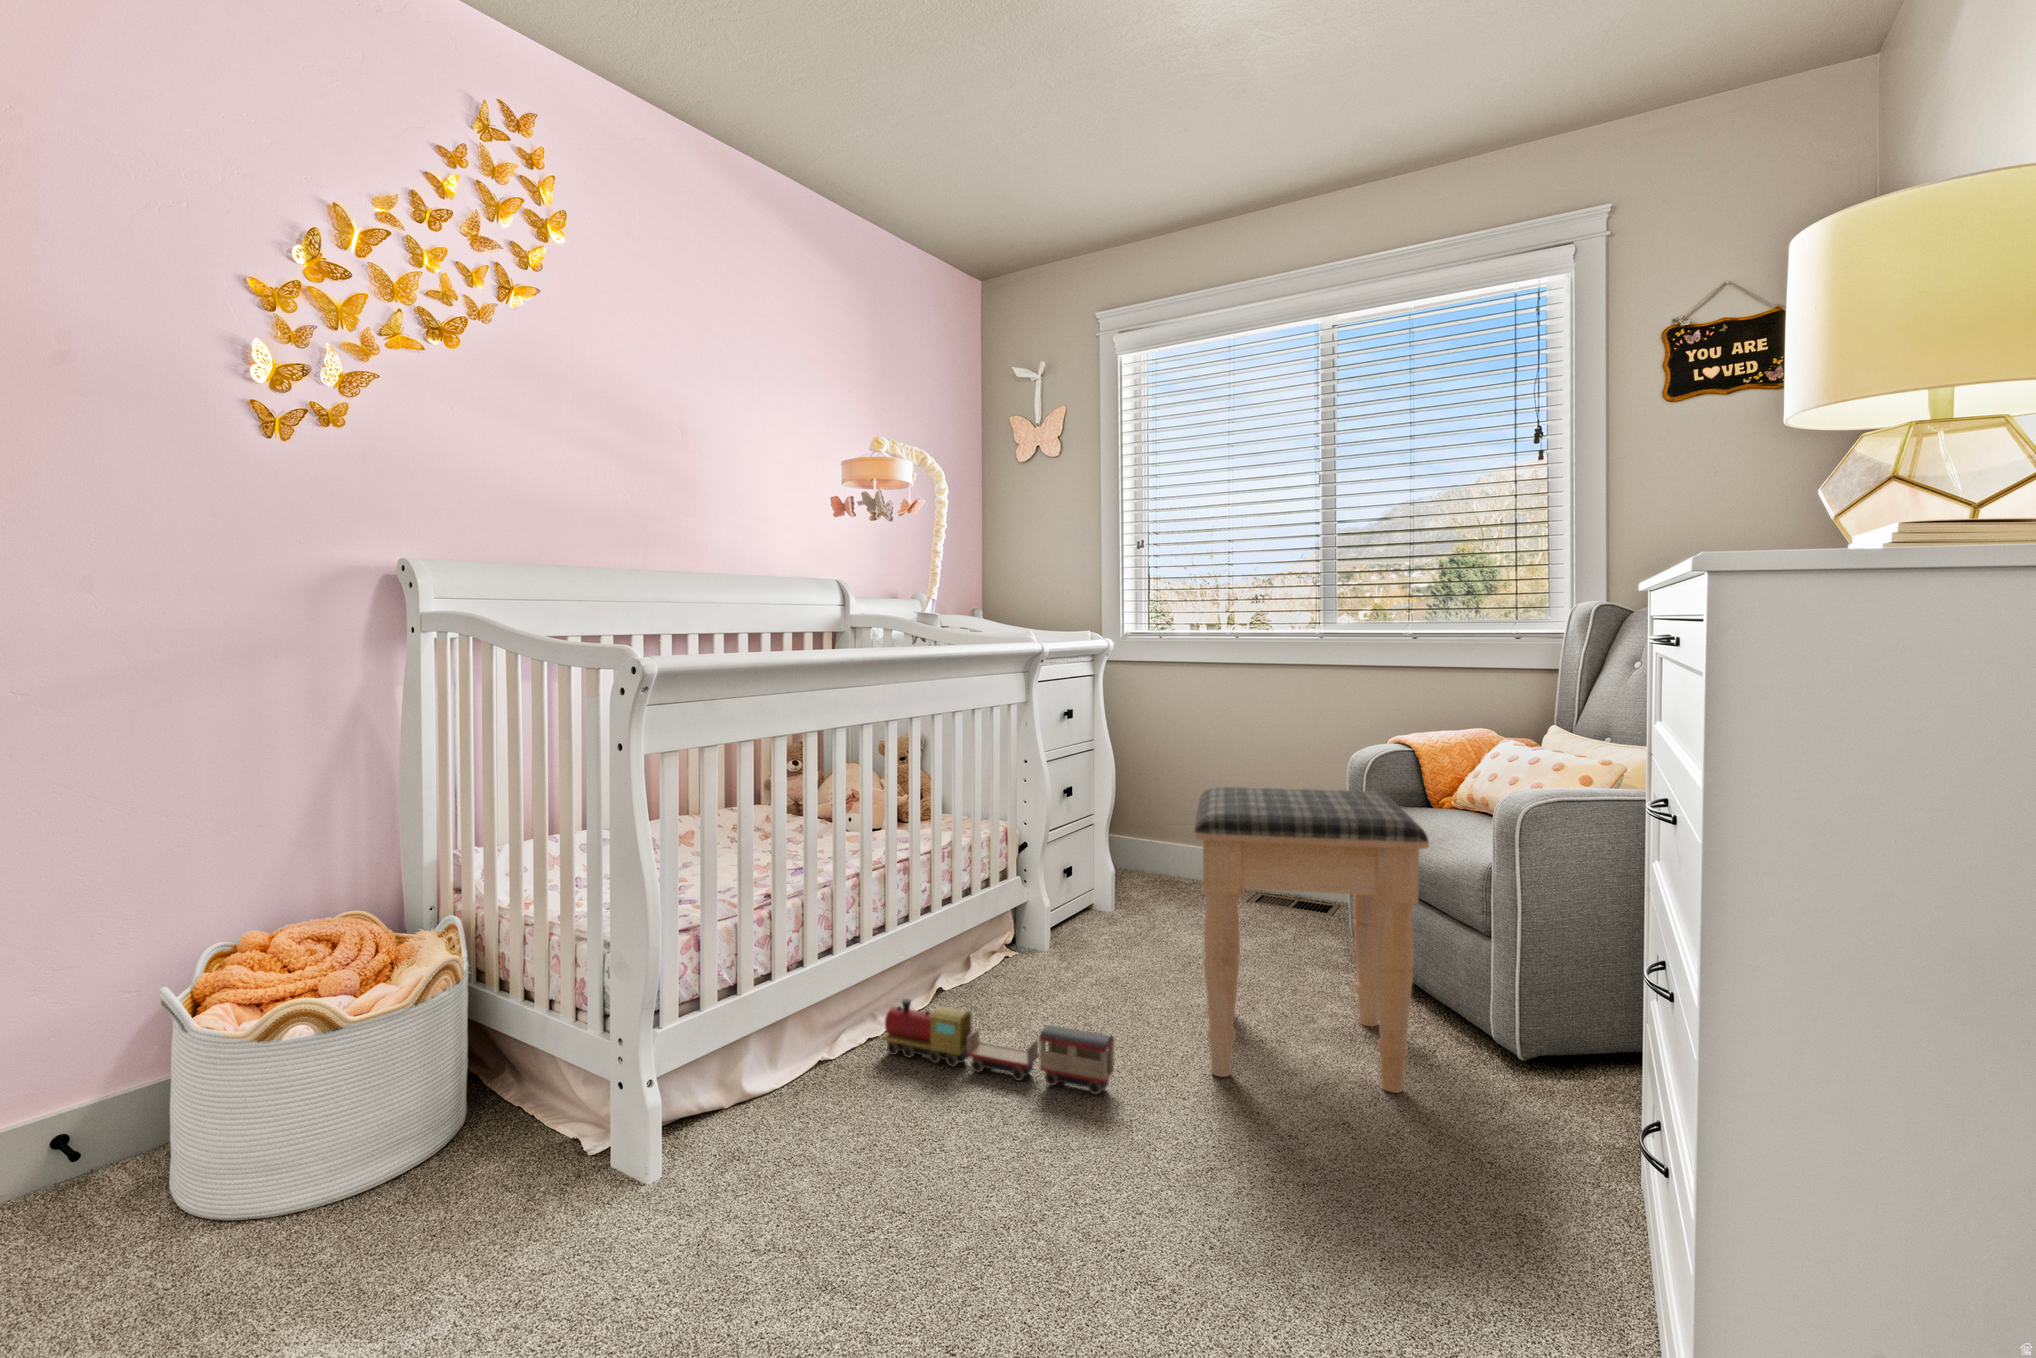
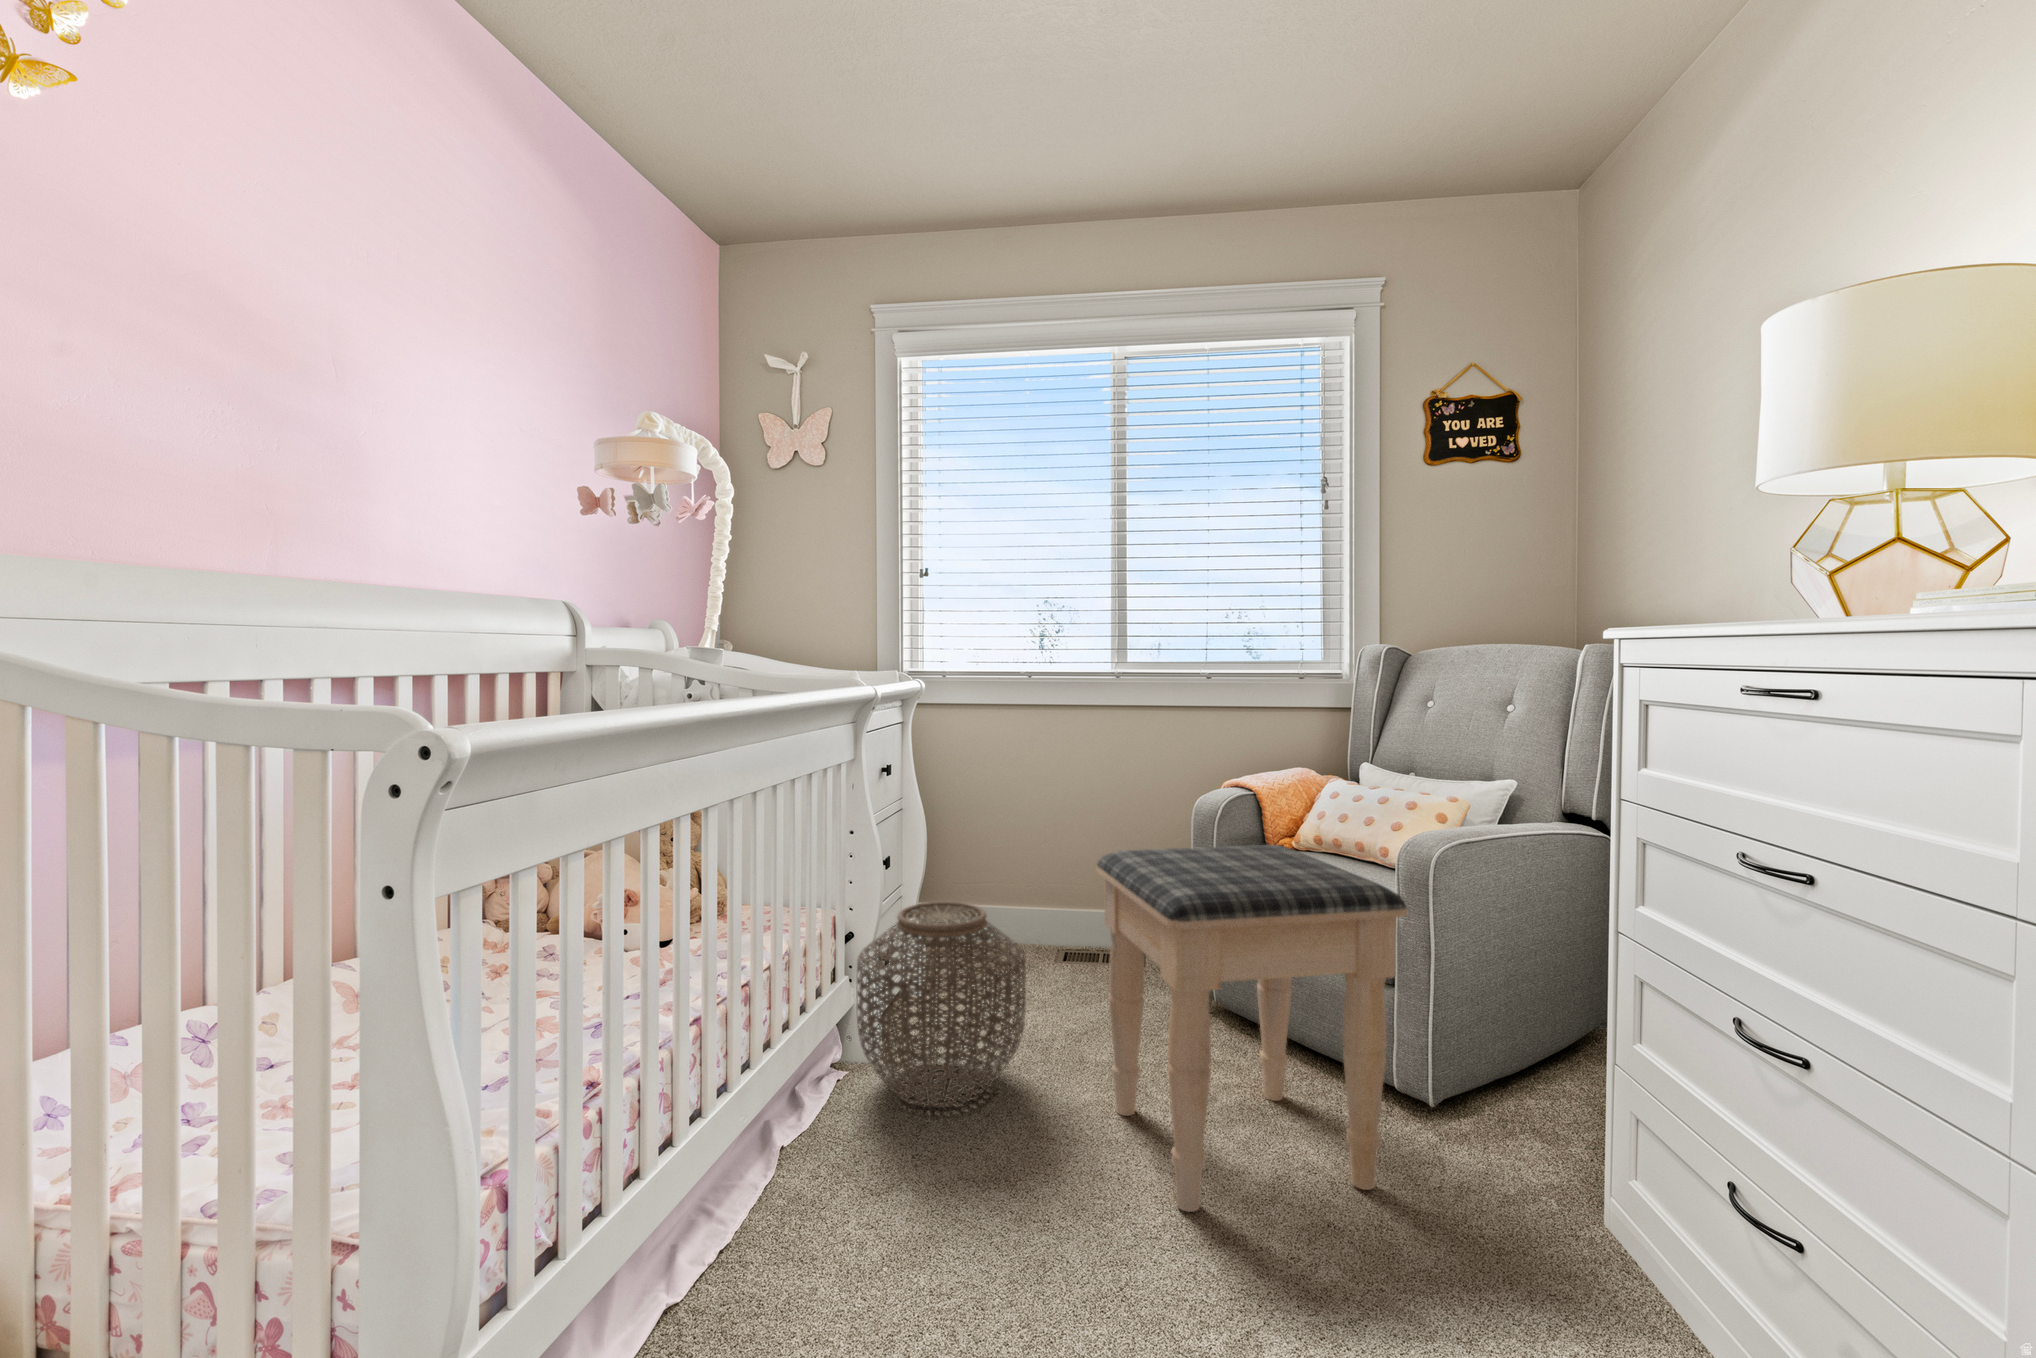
woven basket: none [1013,826,1152,987] -> present [857,902,1026,1107]
toy train: present [882,999,1114,1094] -> none [751,1193,1092,1283]

